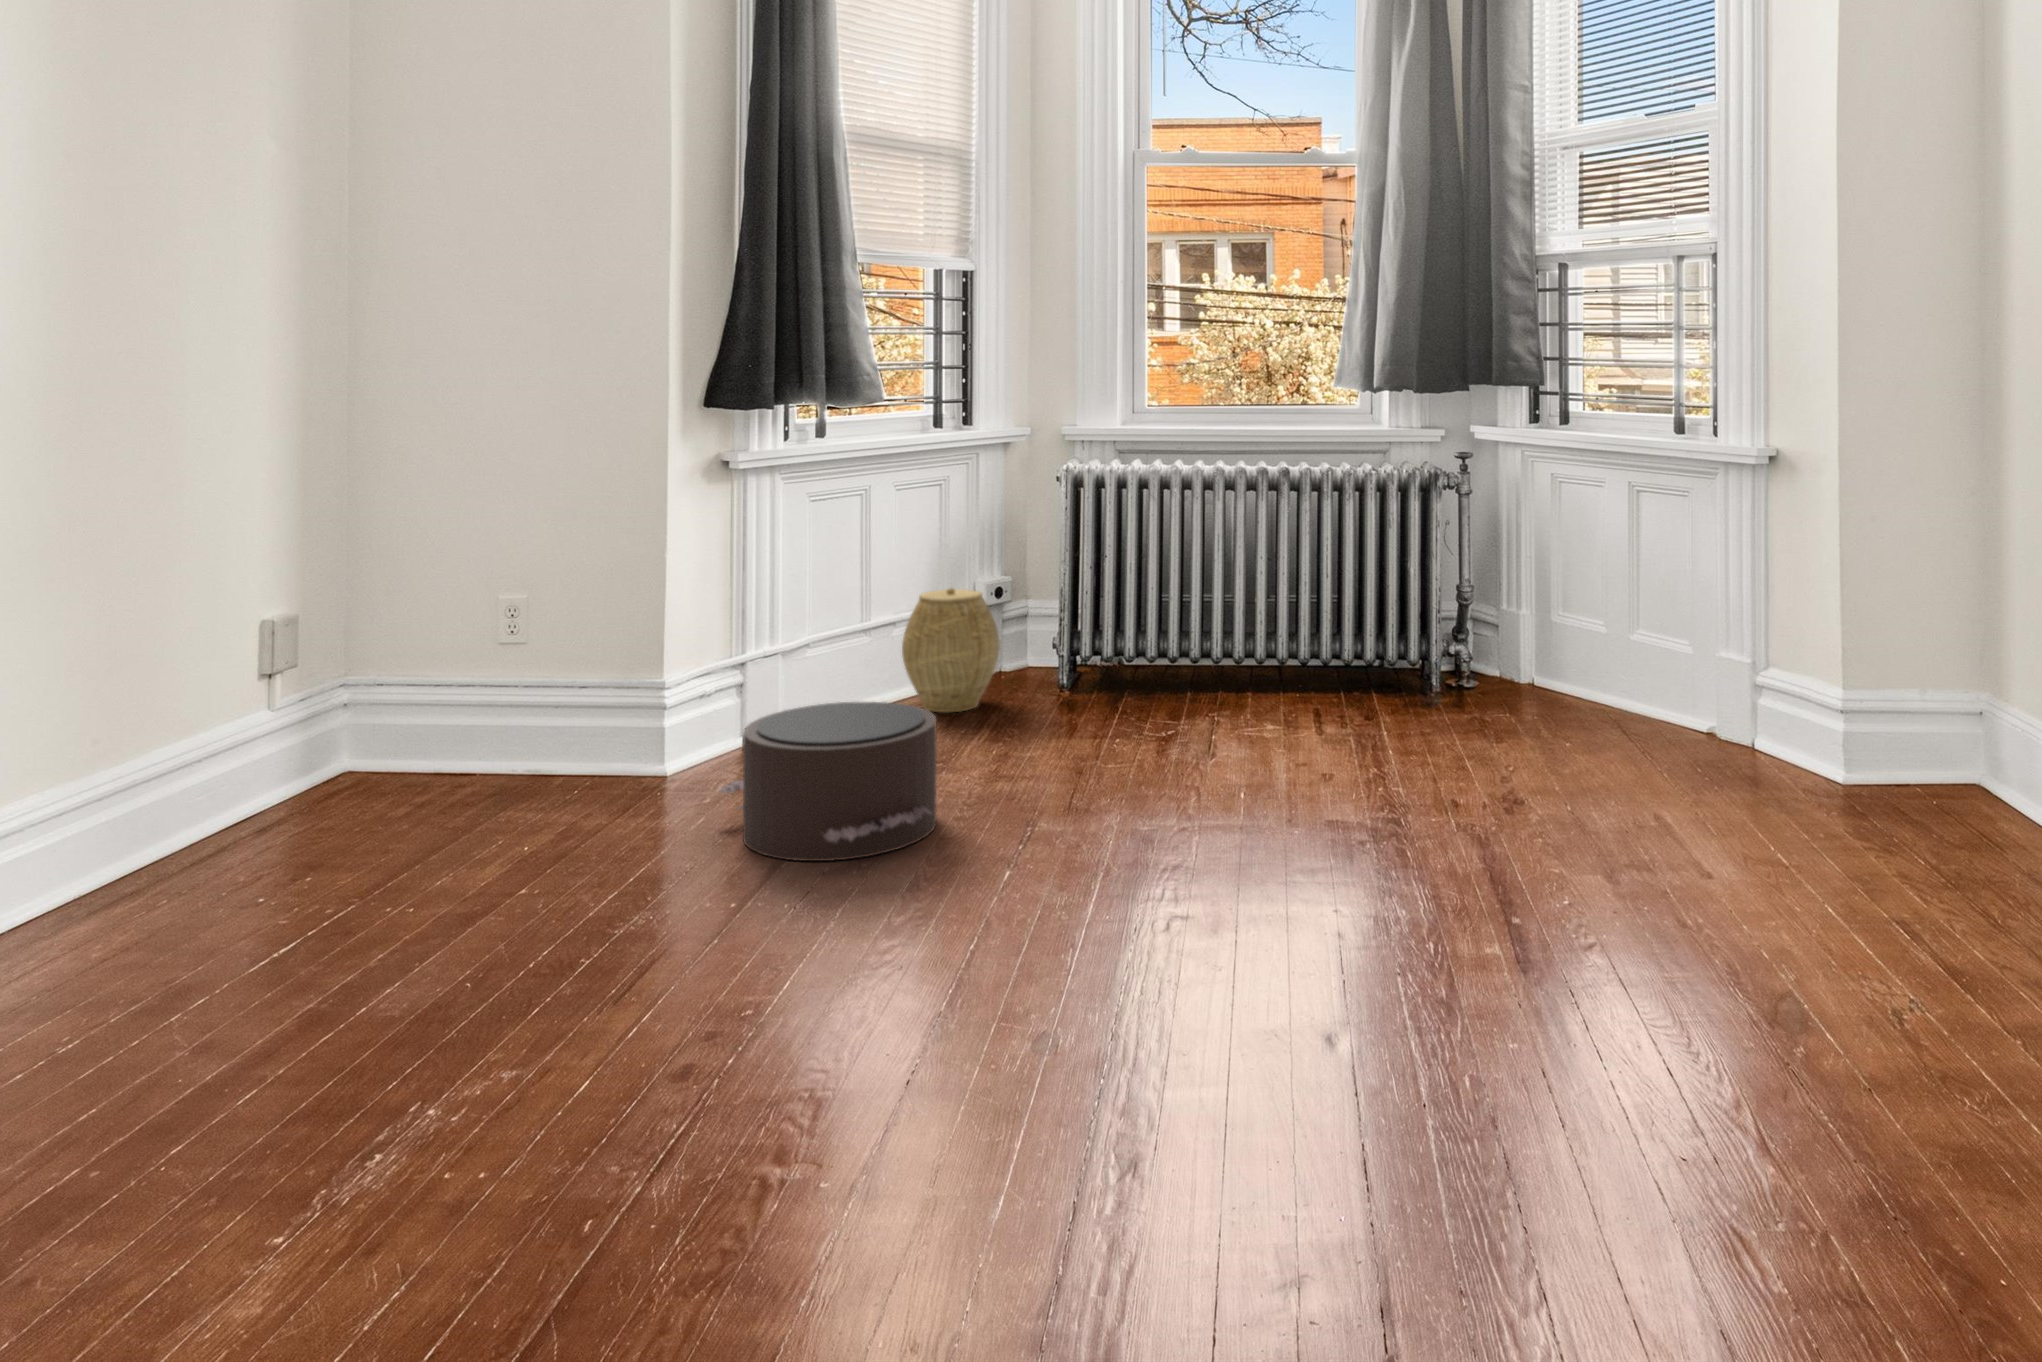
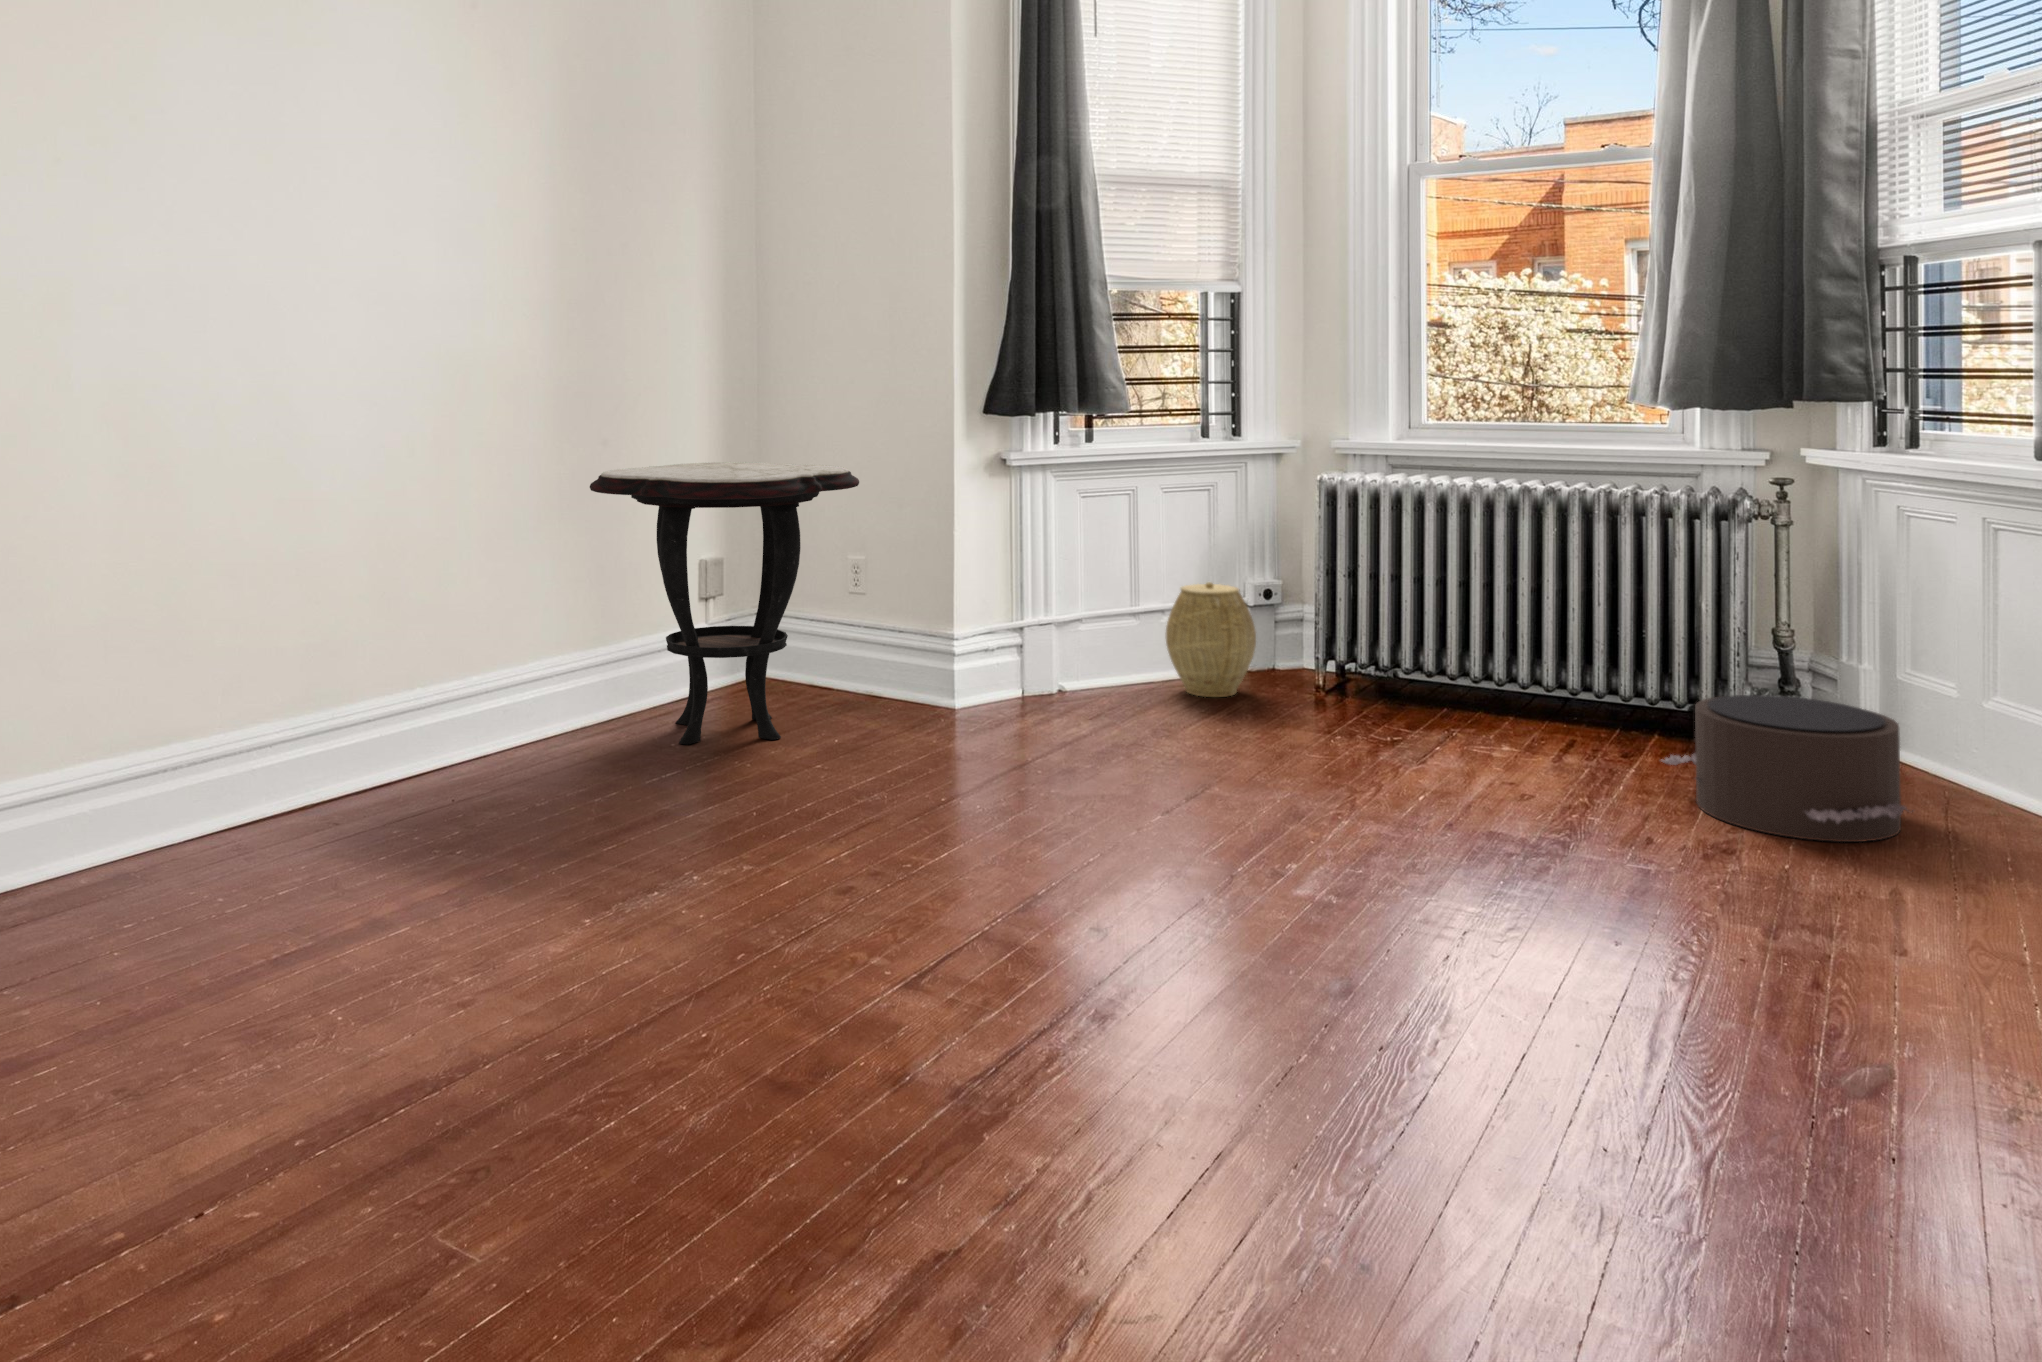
side table: none [151,480,571,876] -> present [590,462,859,744]
pouf: present [719,702,936,861] -> present [1661,695,1908,842]

